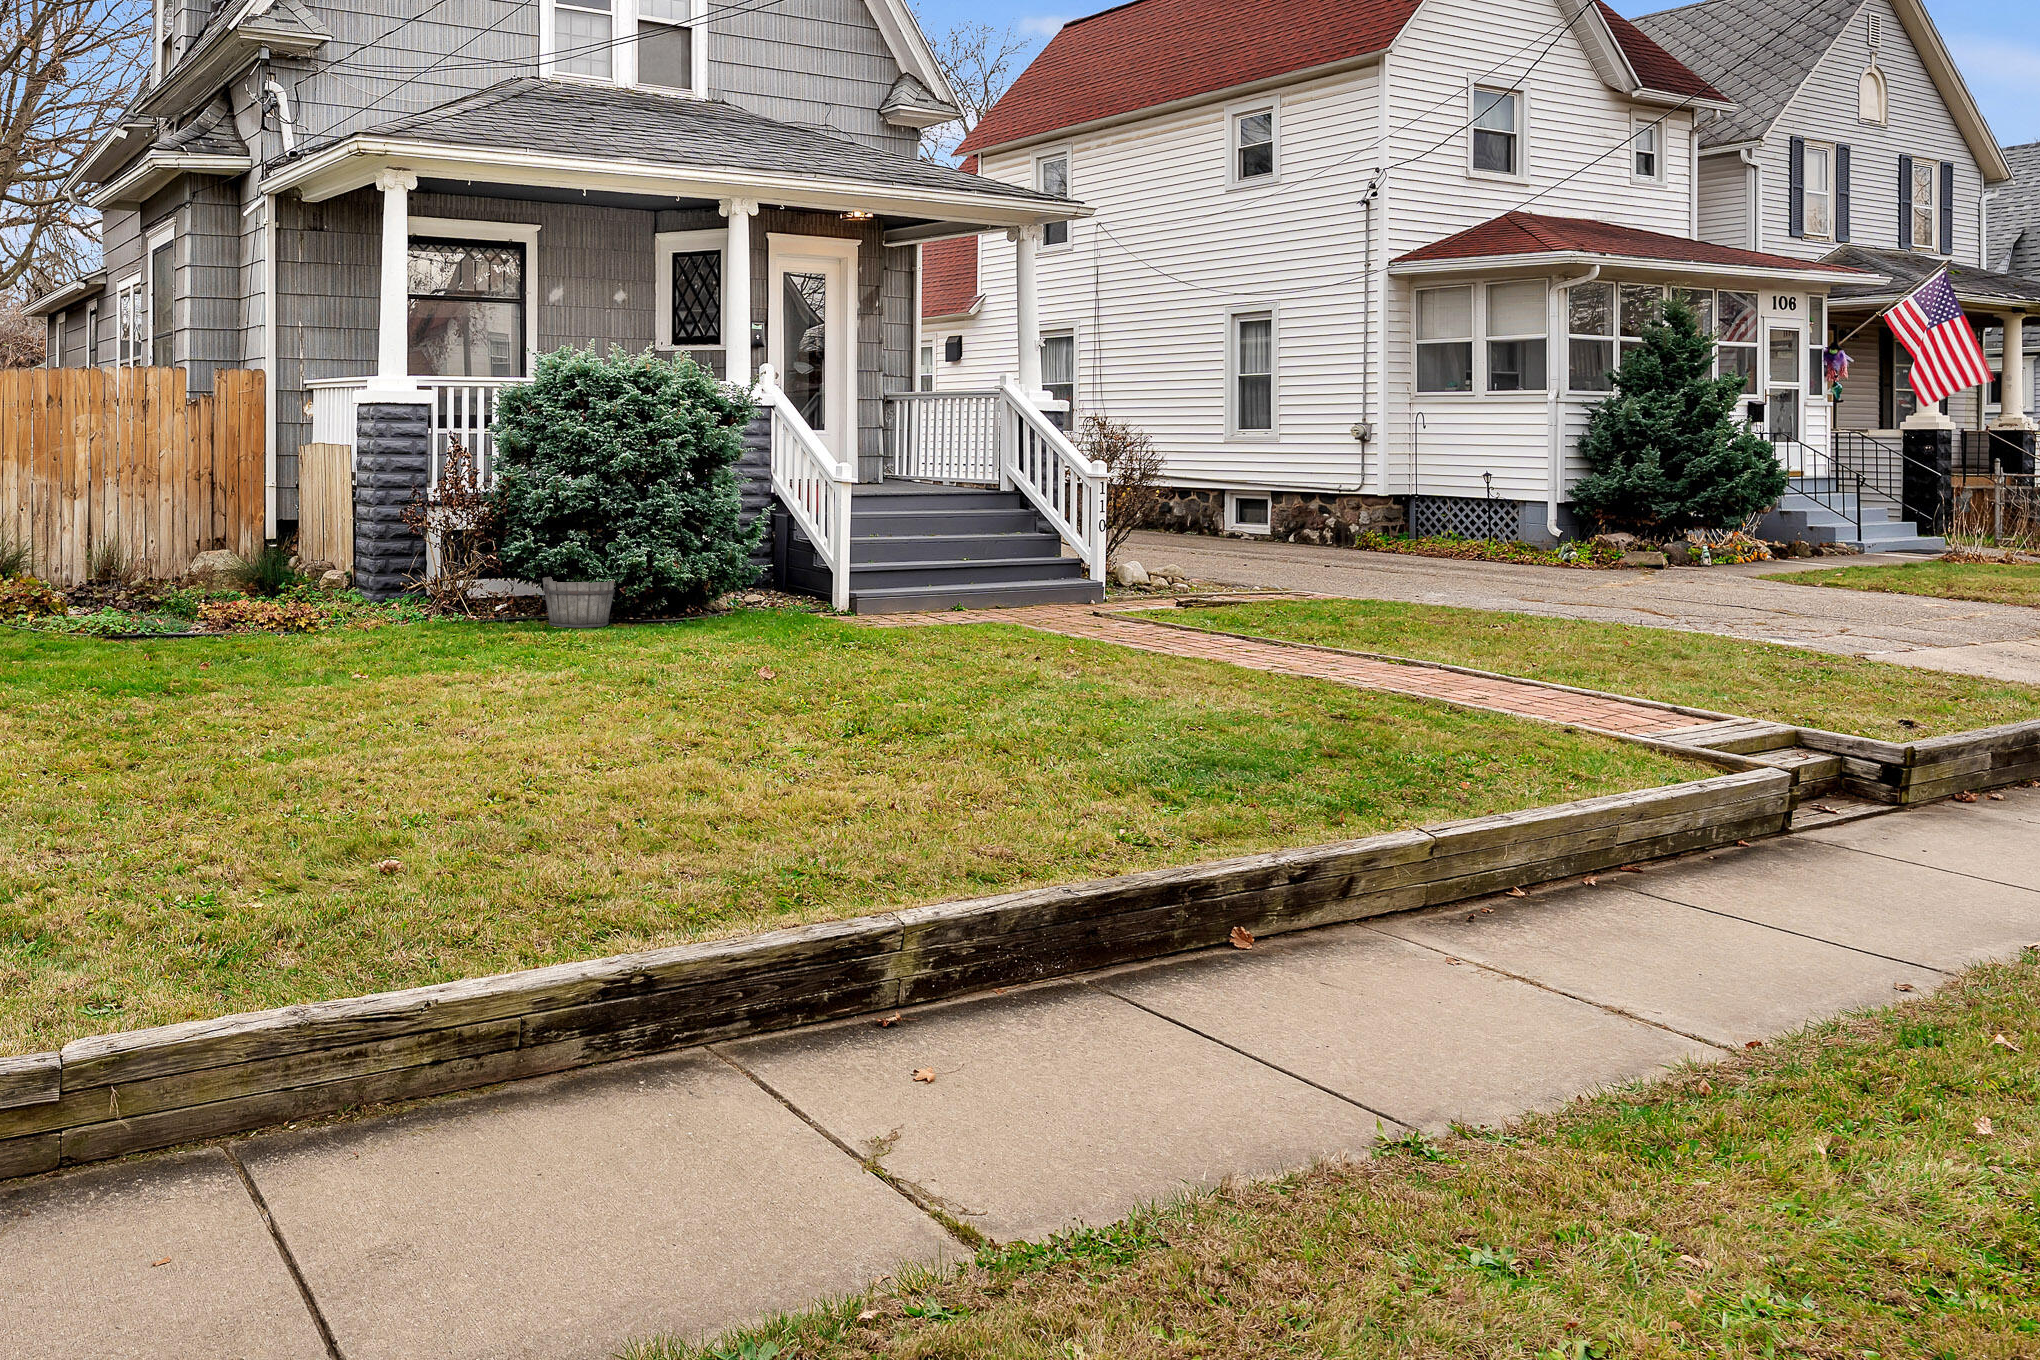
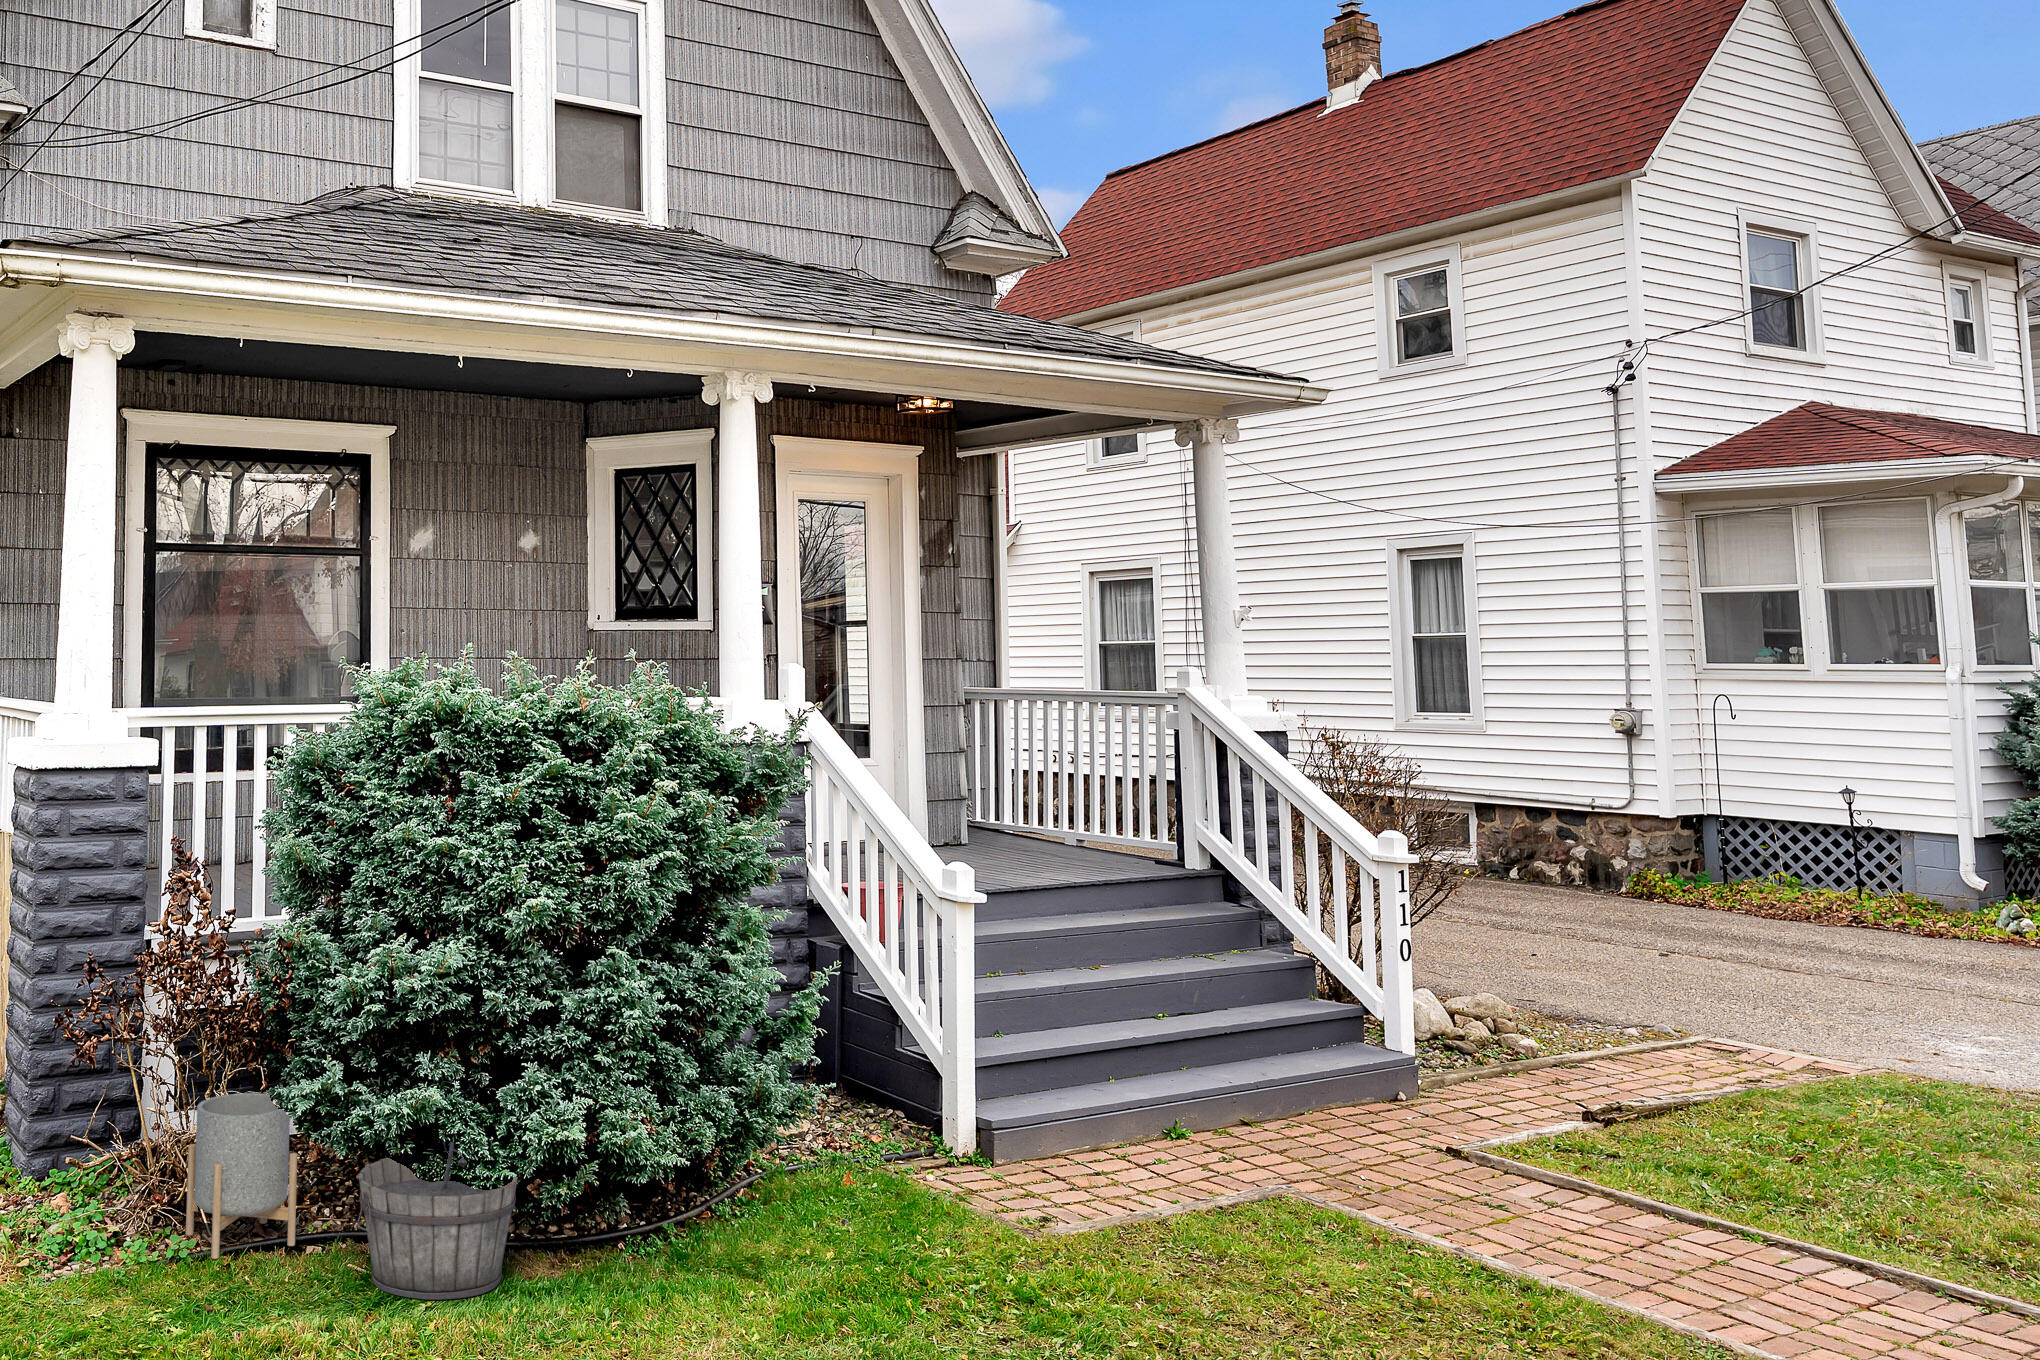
planter: none [459,554,512,620] -> present [186,1093,297,1259]

